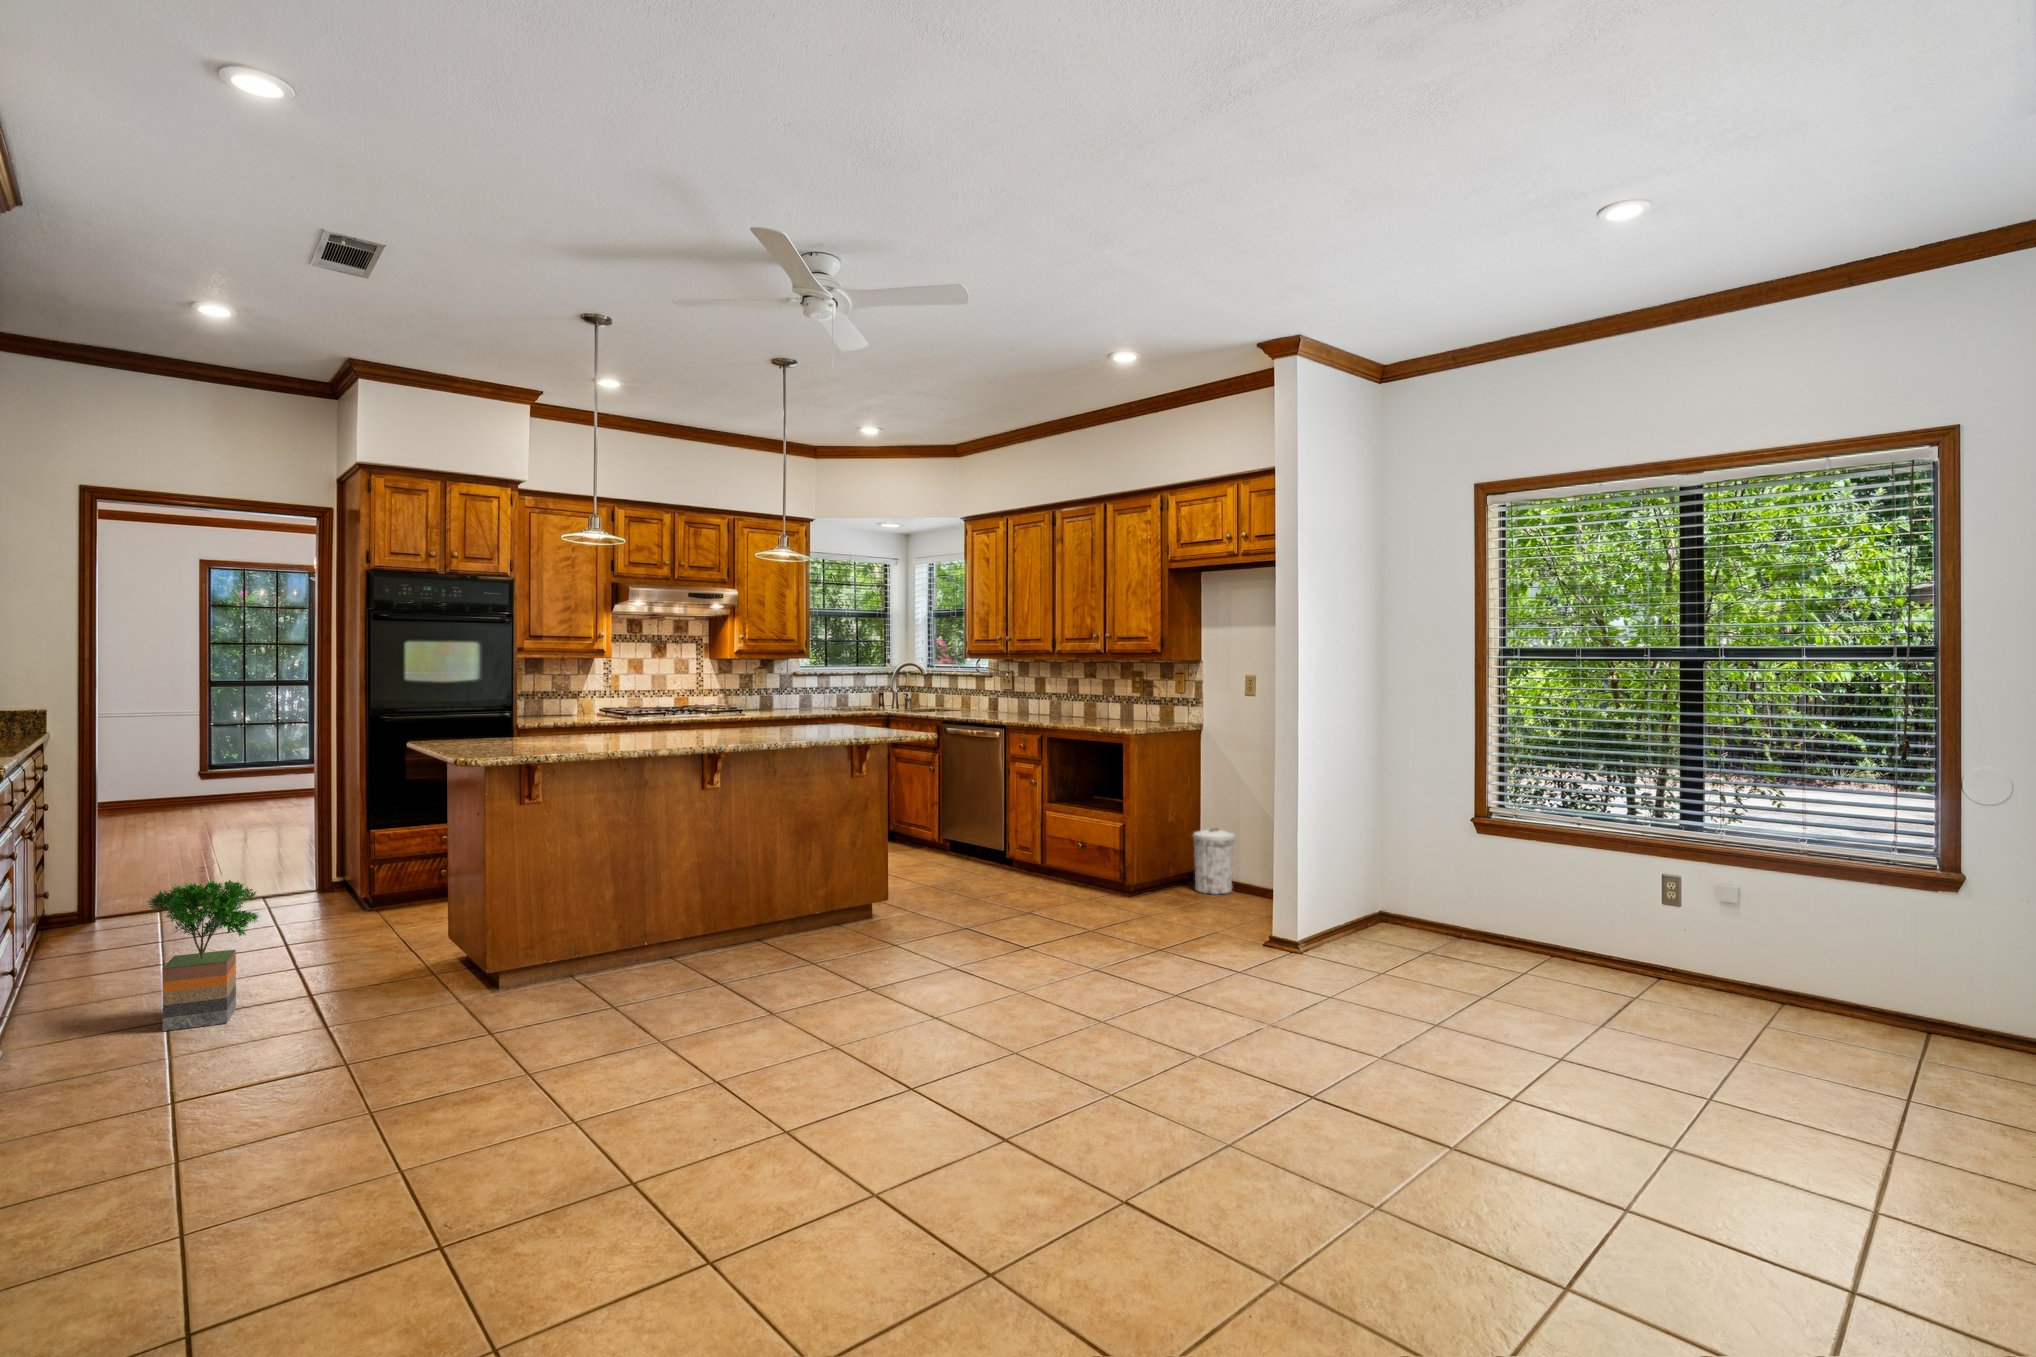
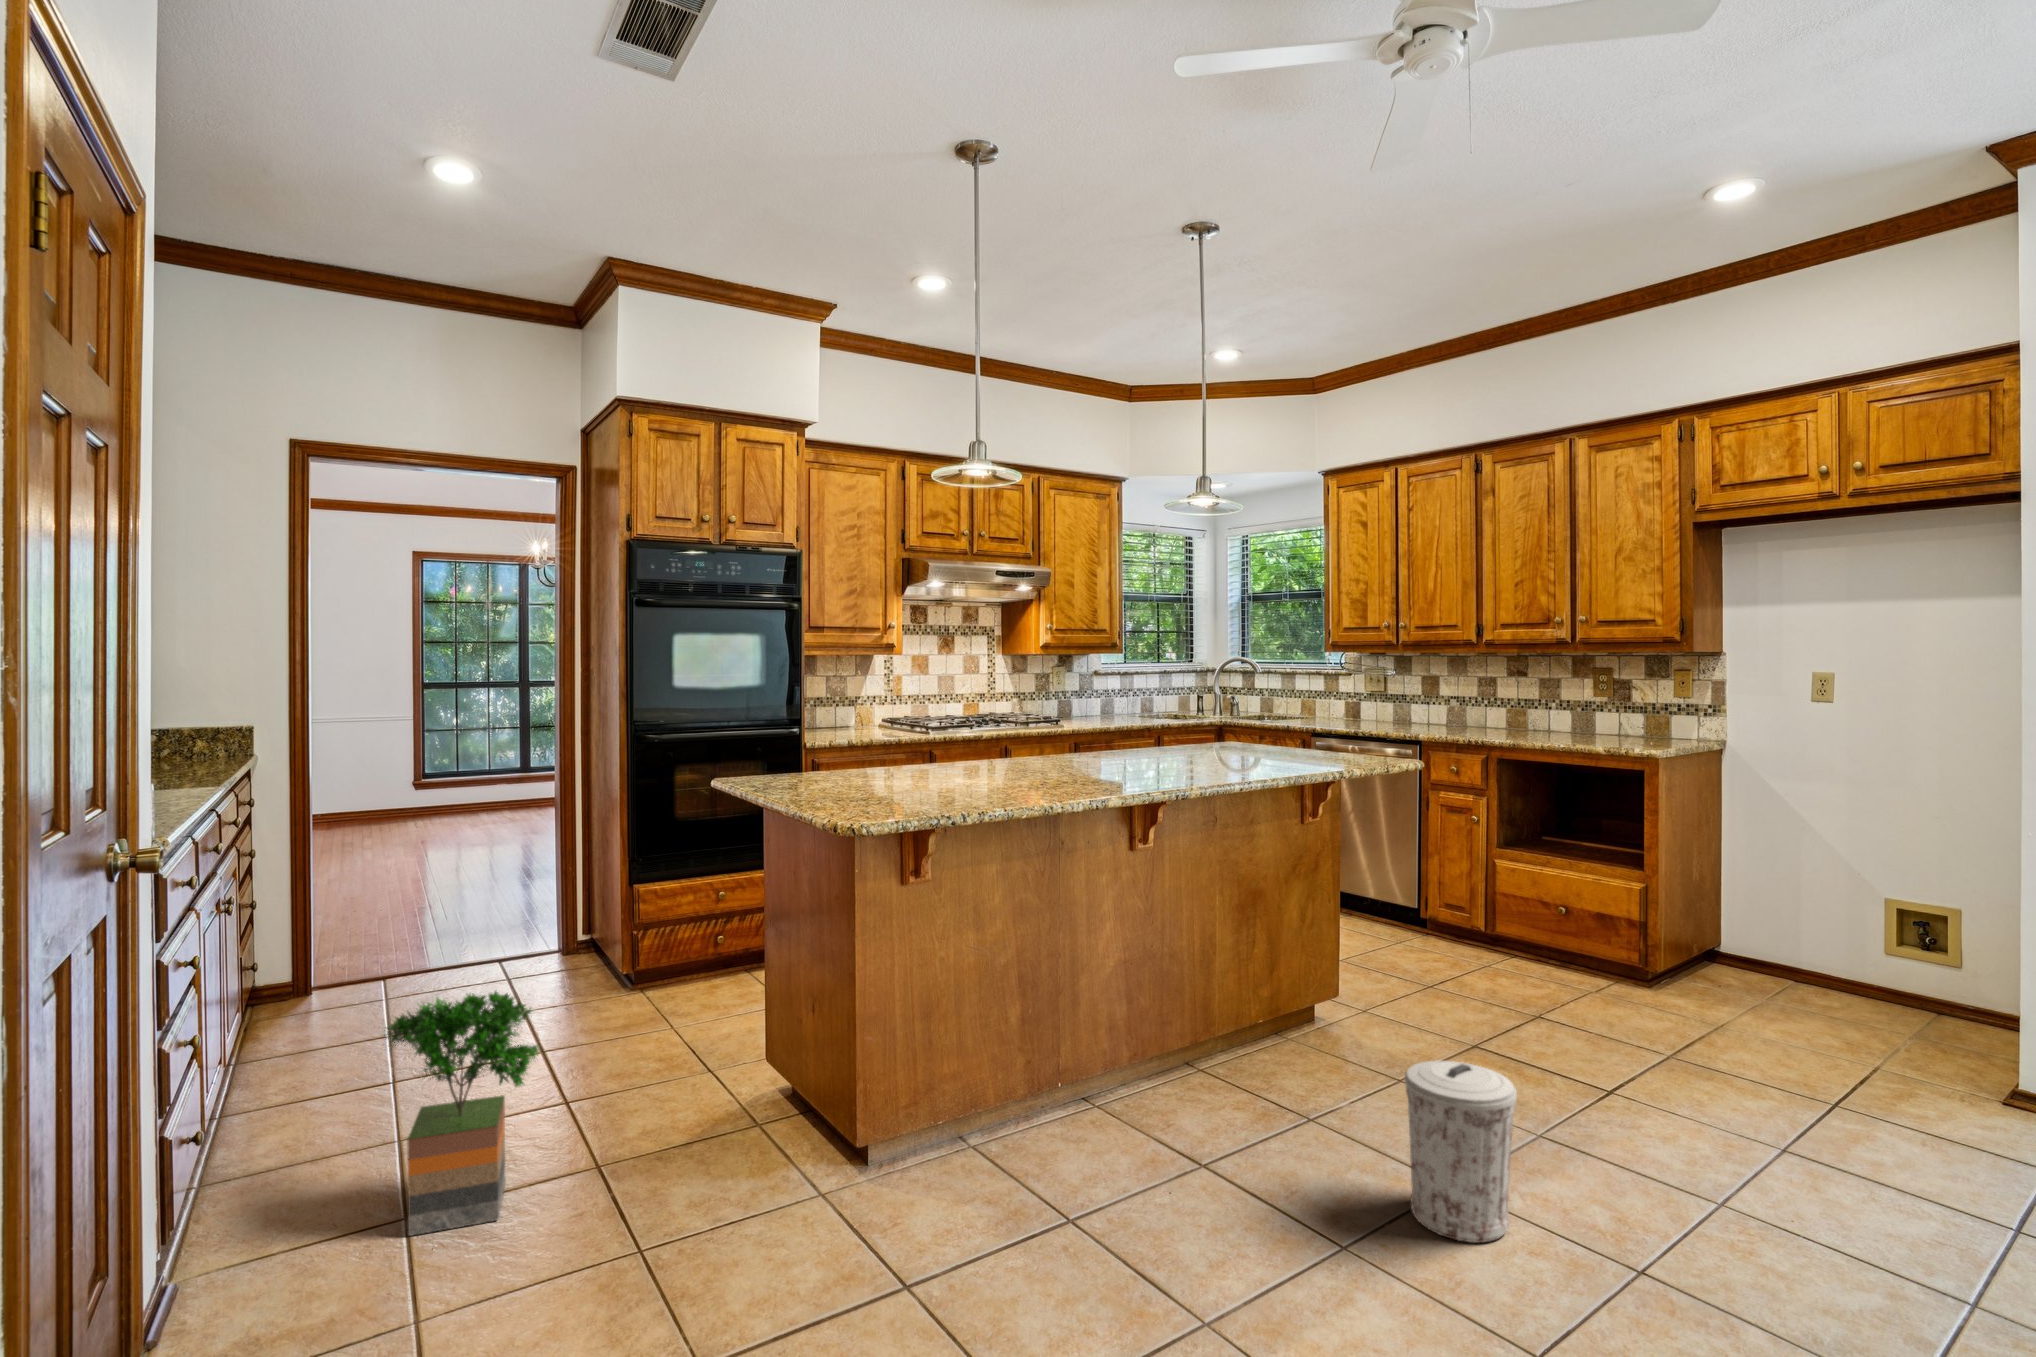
trash can: present [1193,828,1235,895] -> present [1404,1061,1517,1243]

